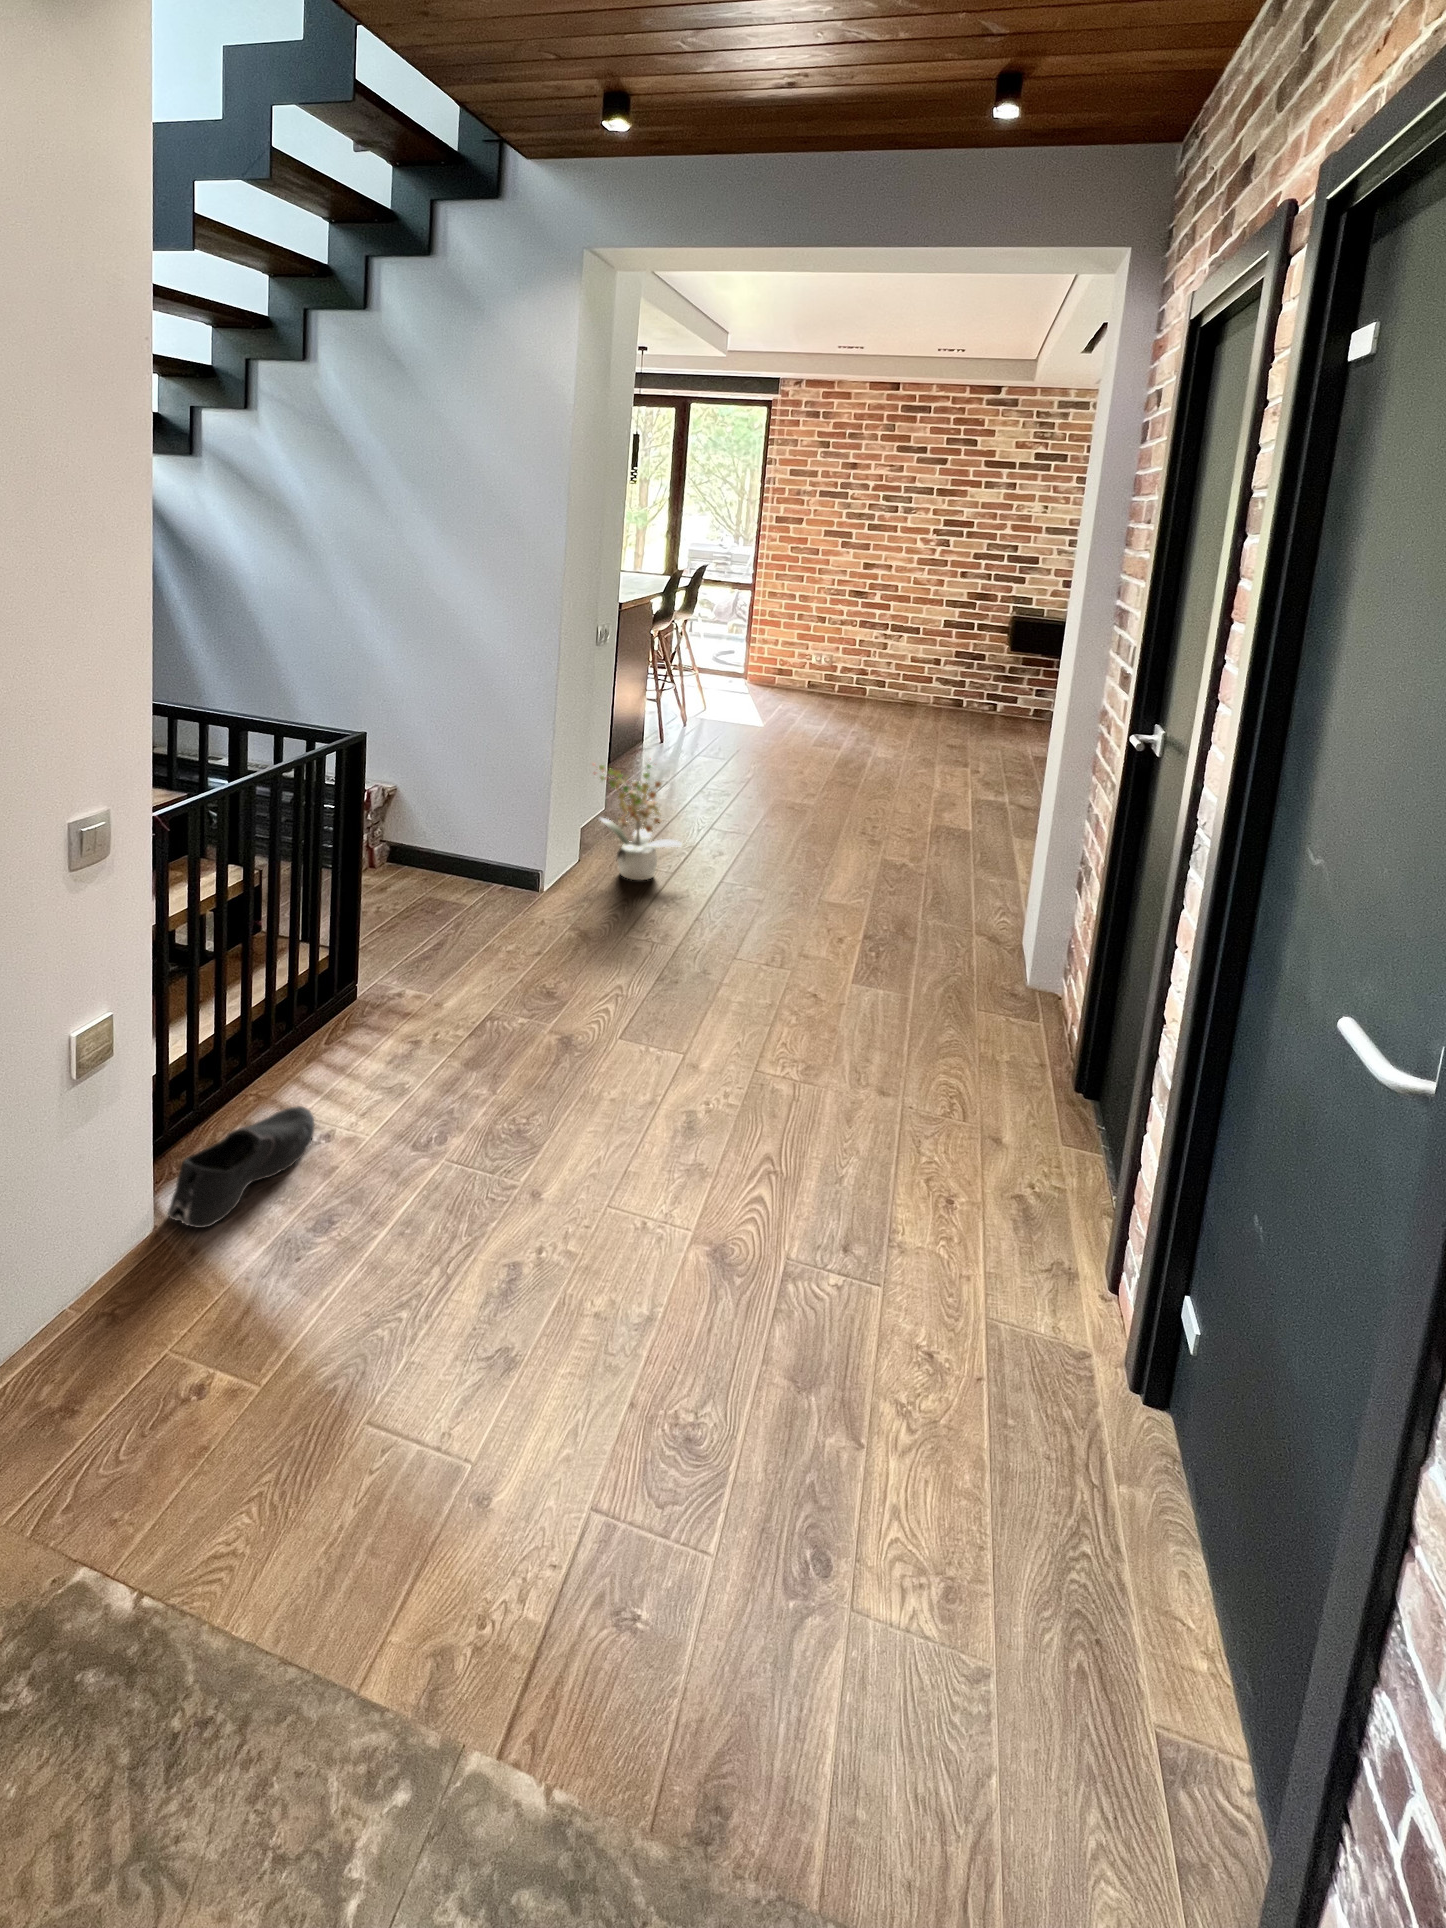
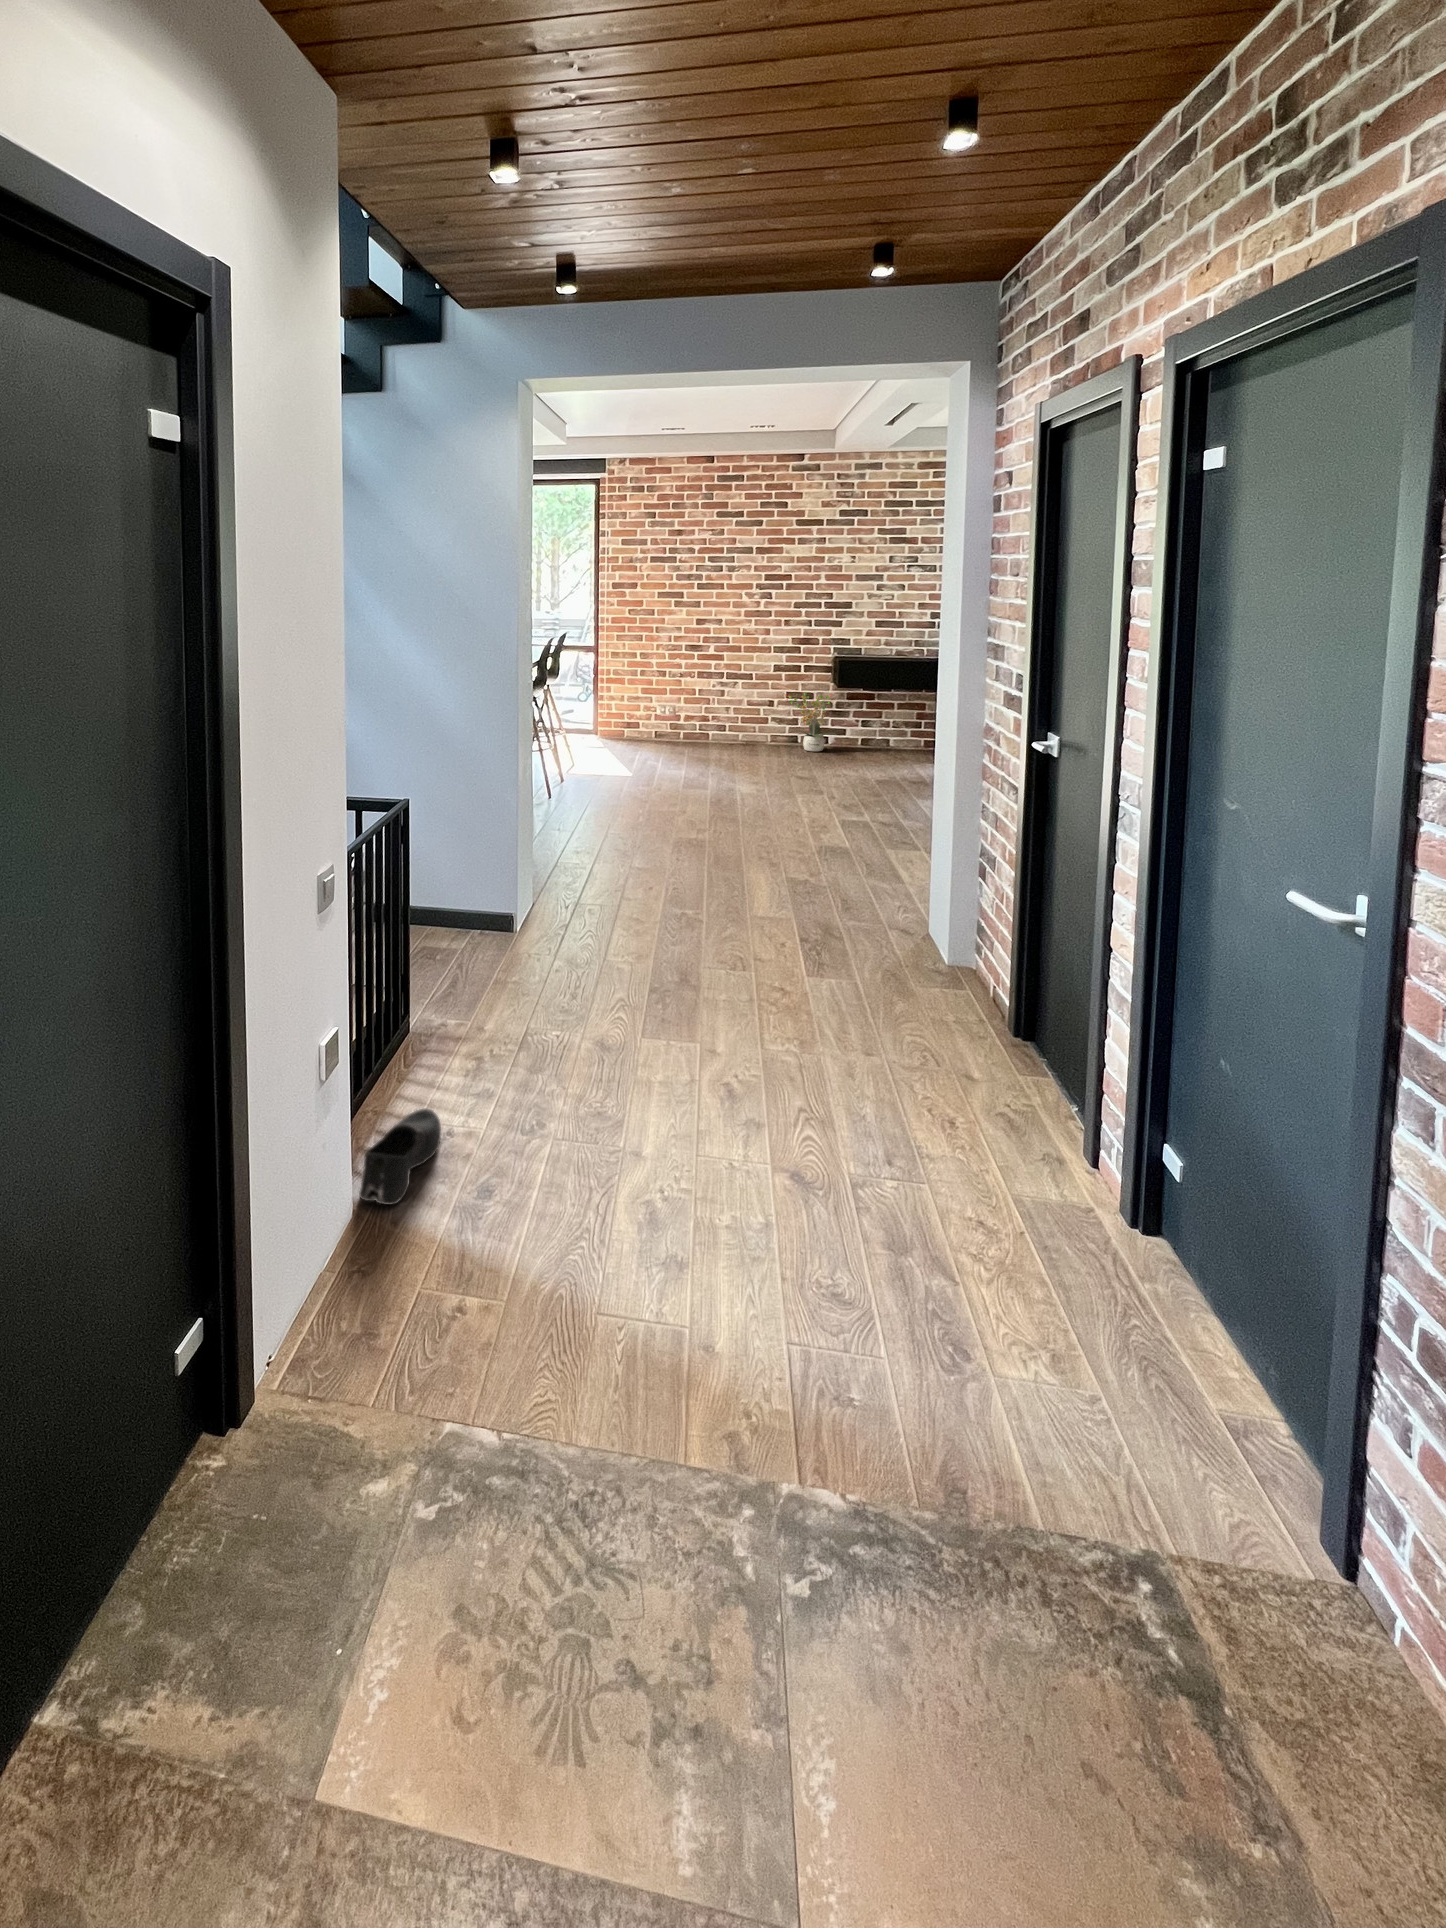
potted plant: present [598,764,684,880] -> present [785,692,837,751]

